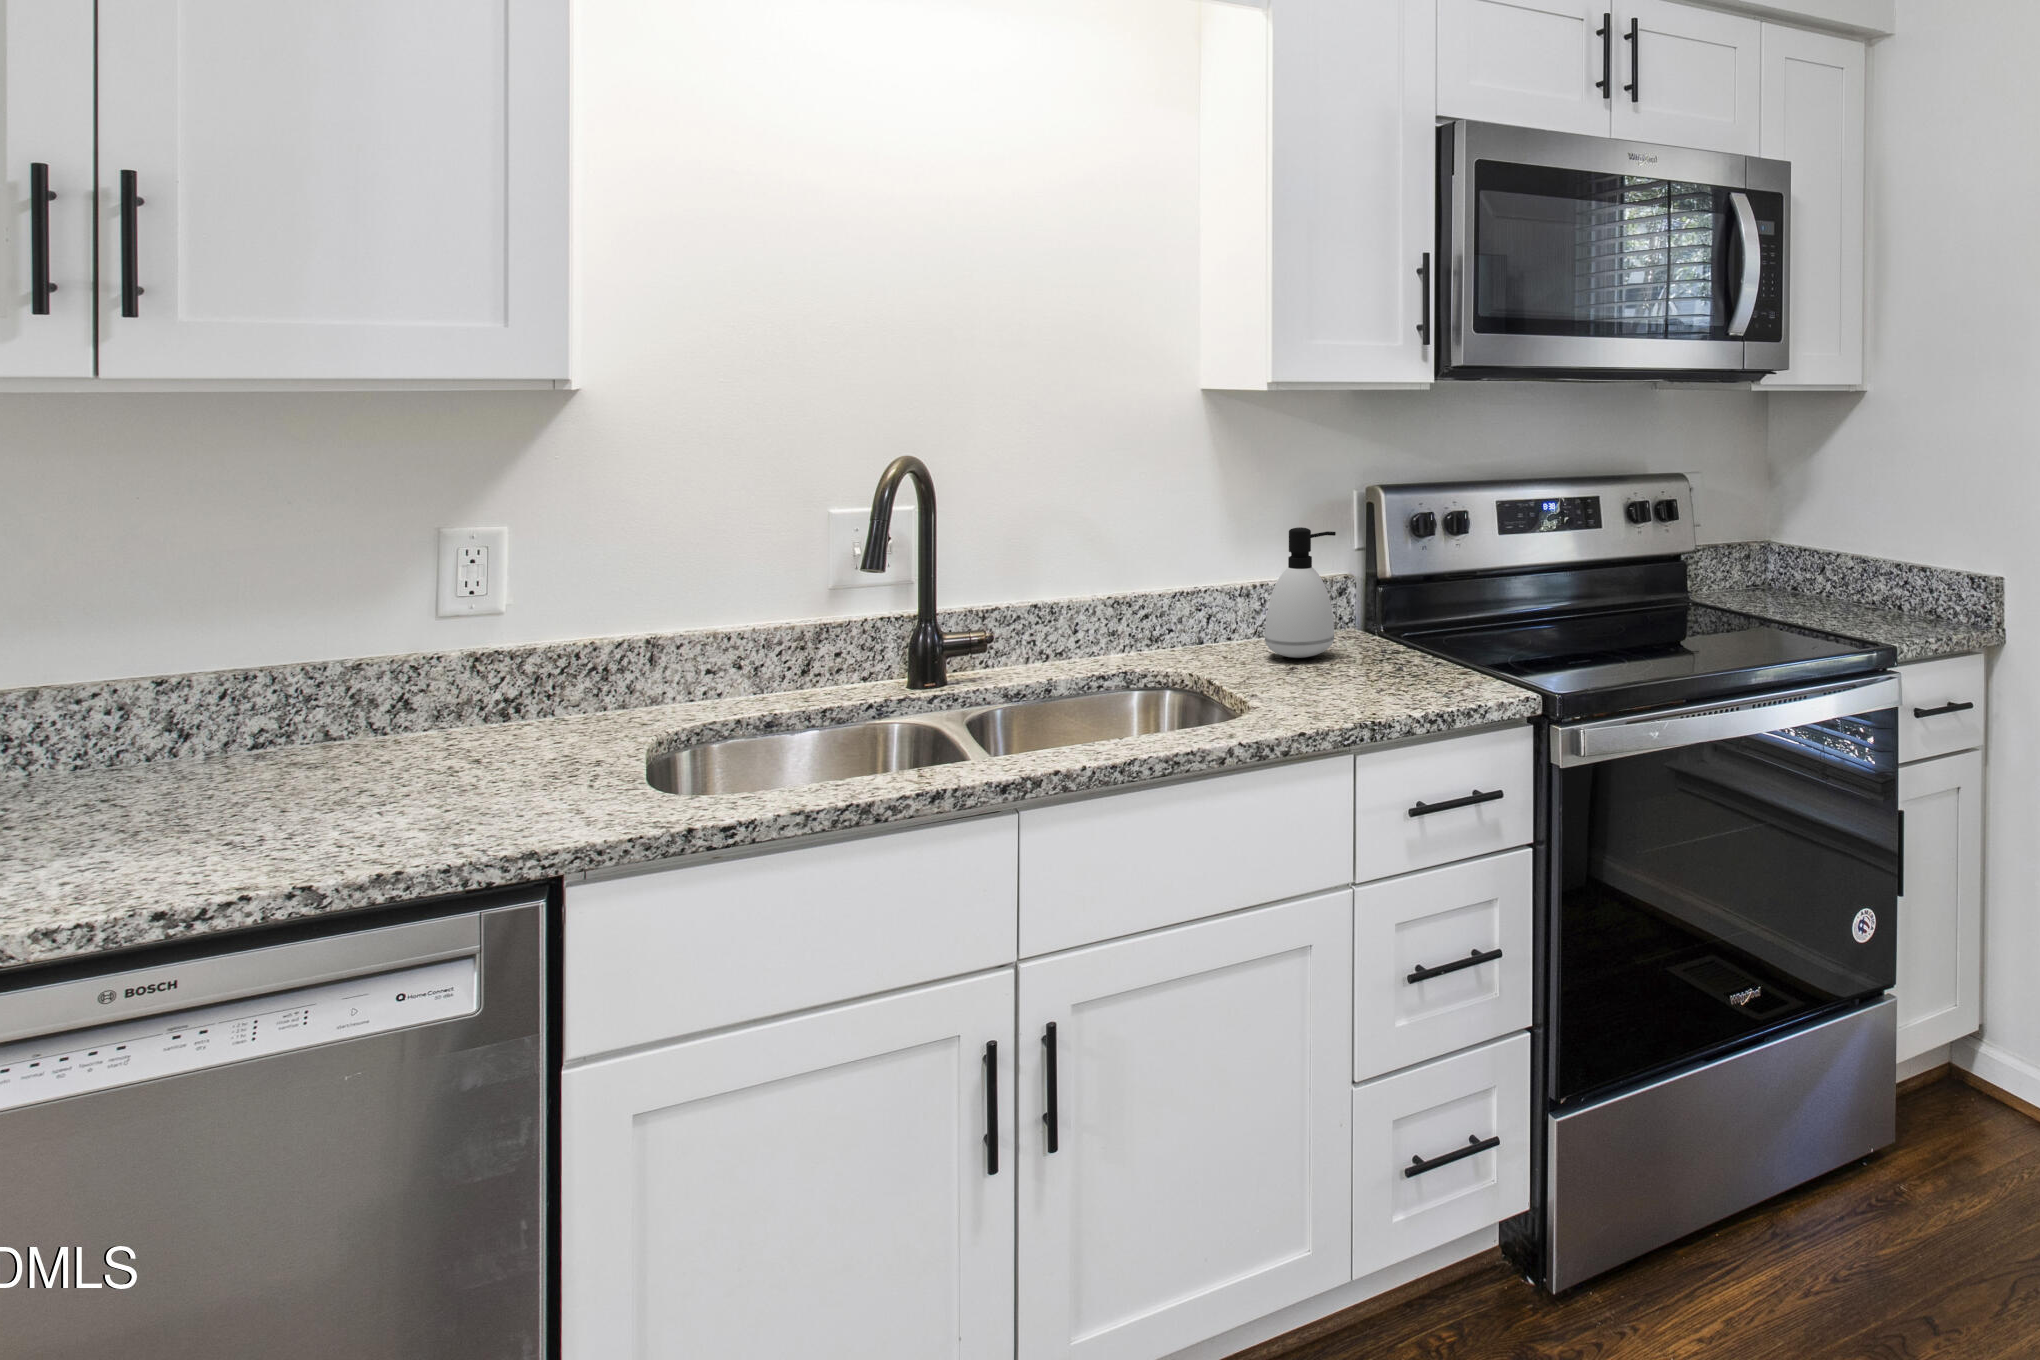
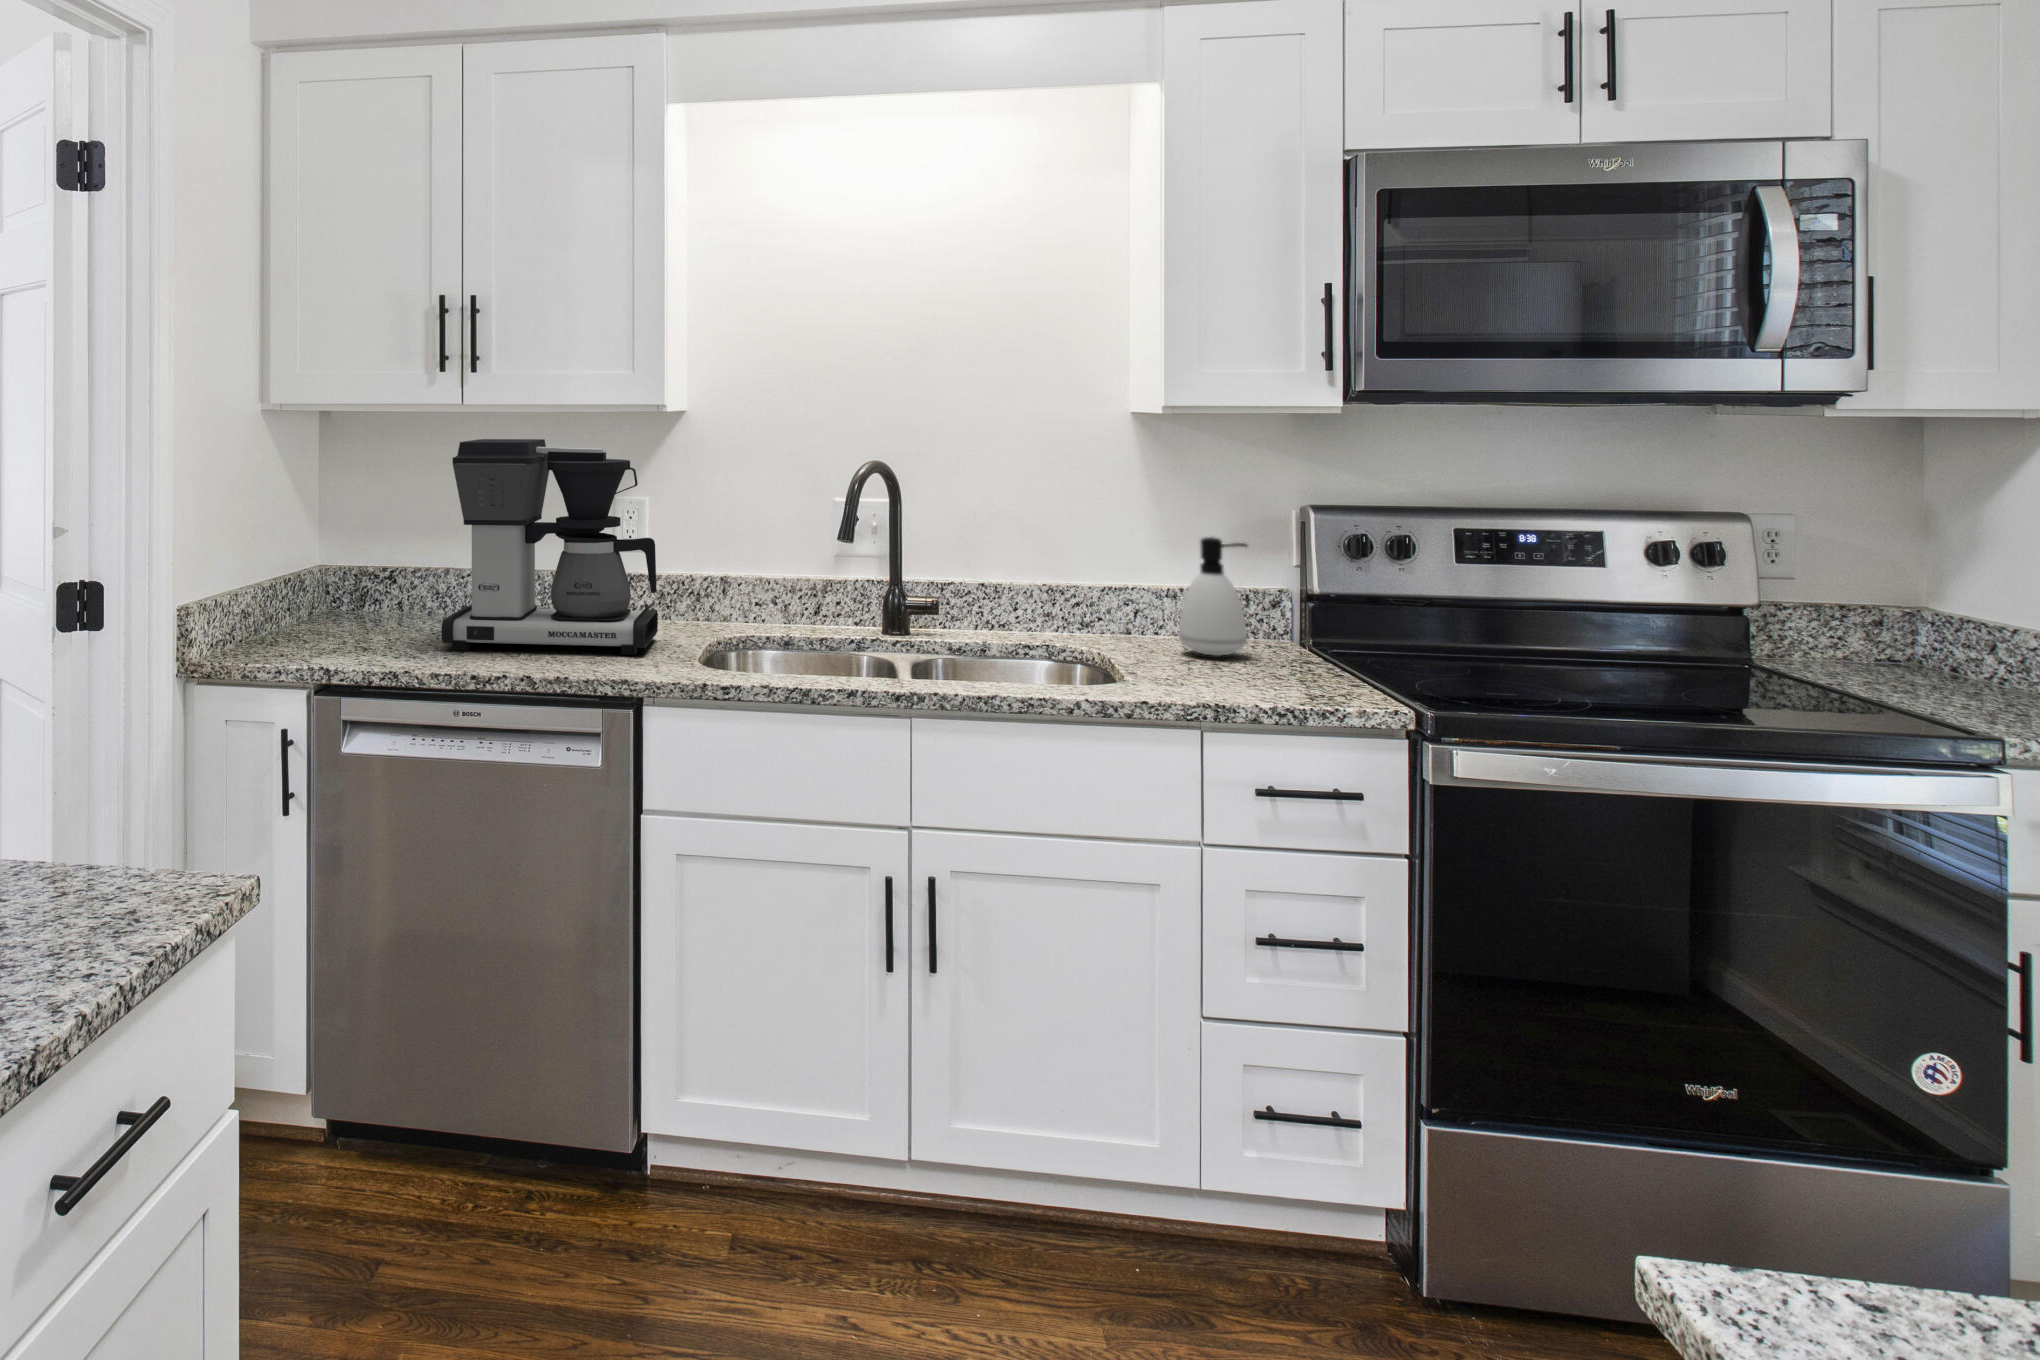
coffee maker: none [51,444,555,857] -> present [442,439,658,655]

